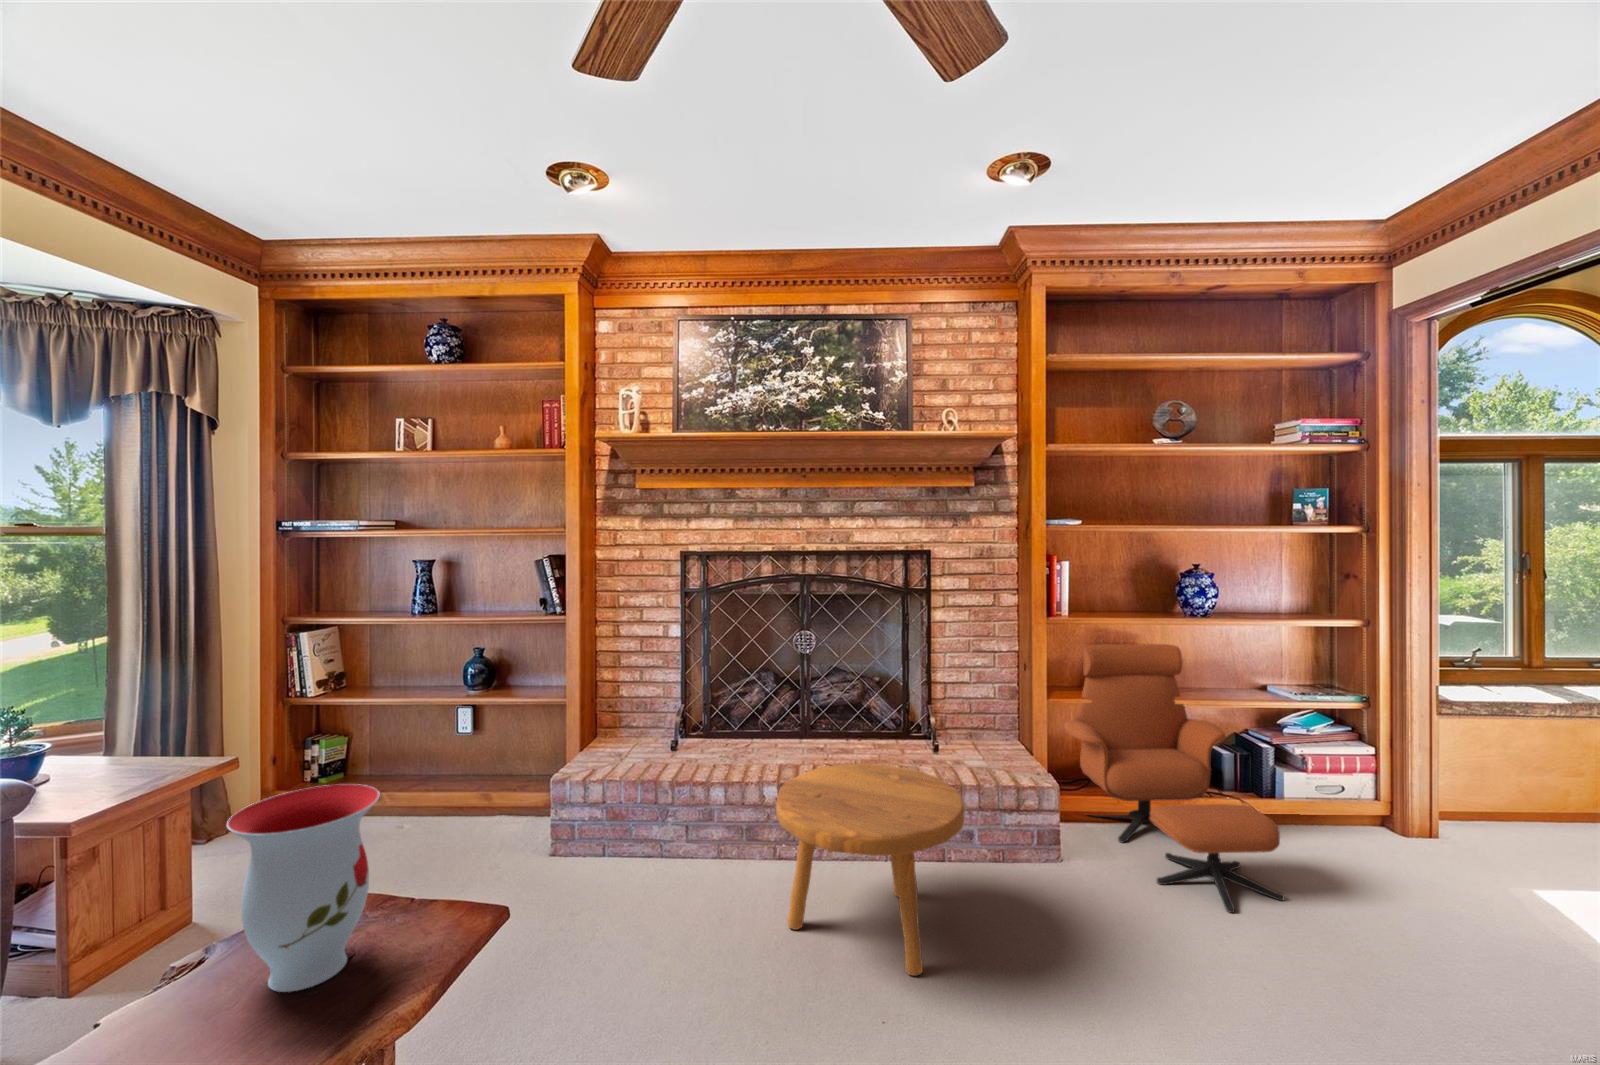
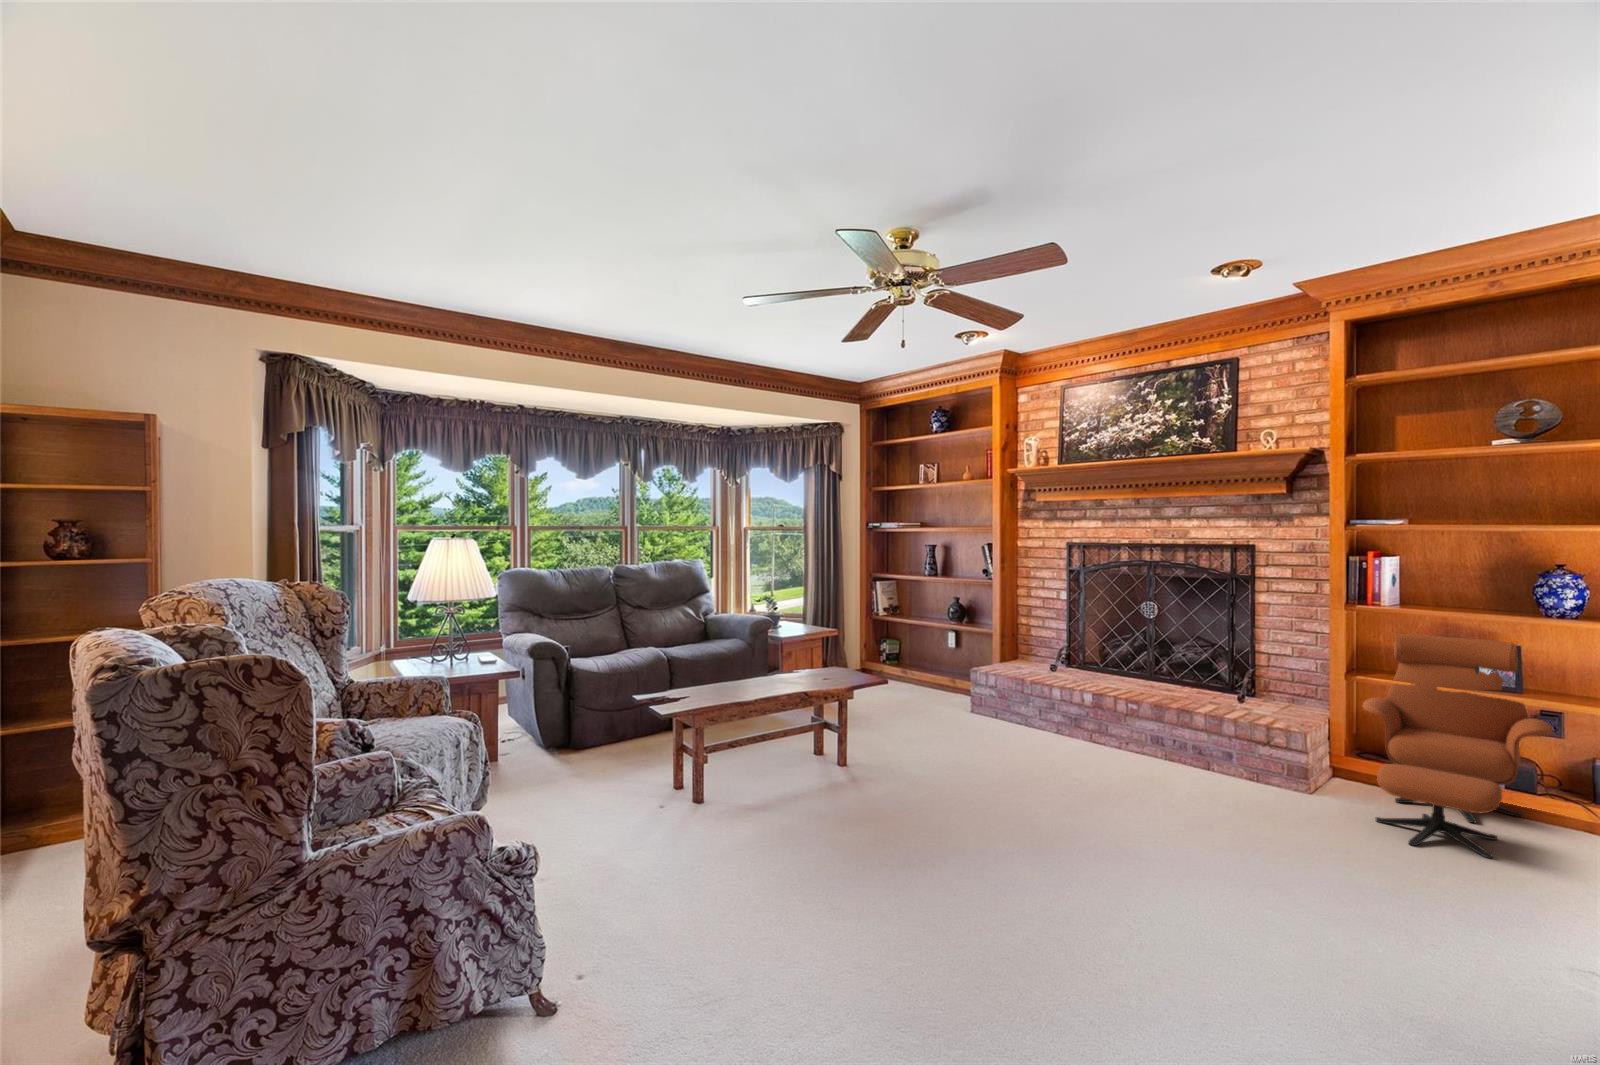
footstool: present [776,763,965,976] -> none [1048,681,1173,791]
vase: present [227,784,379,992] -> none [811,623,852,682]

